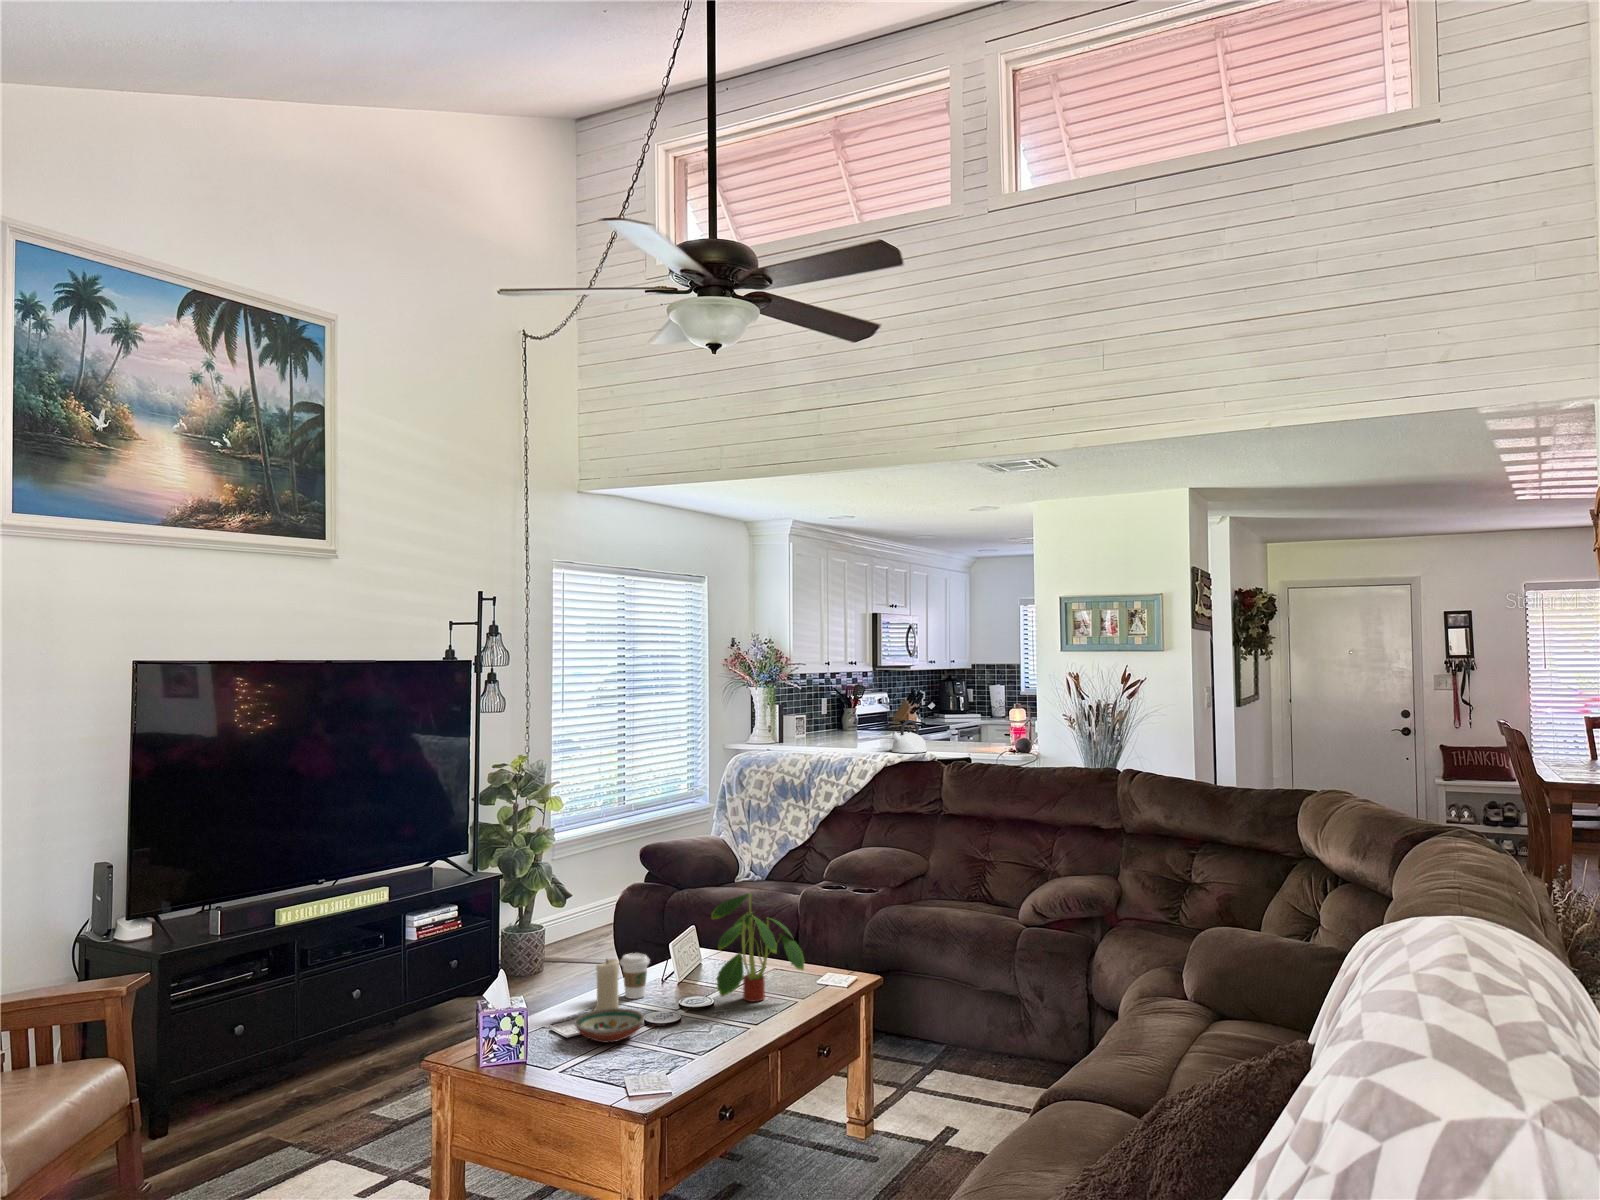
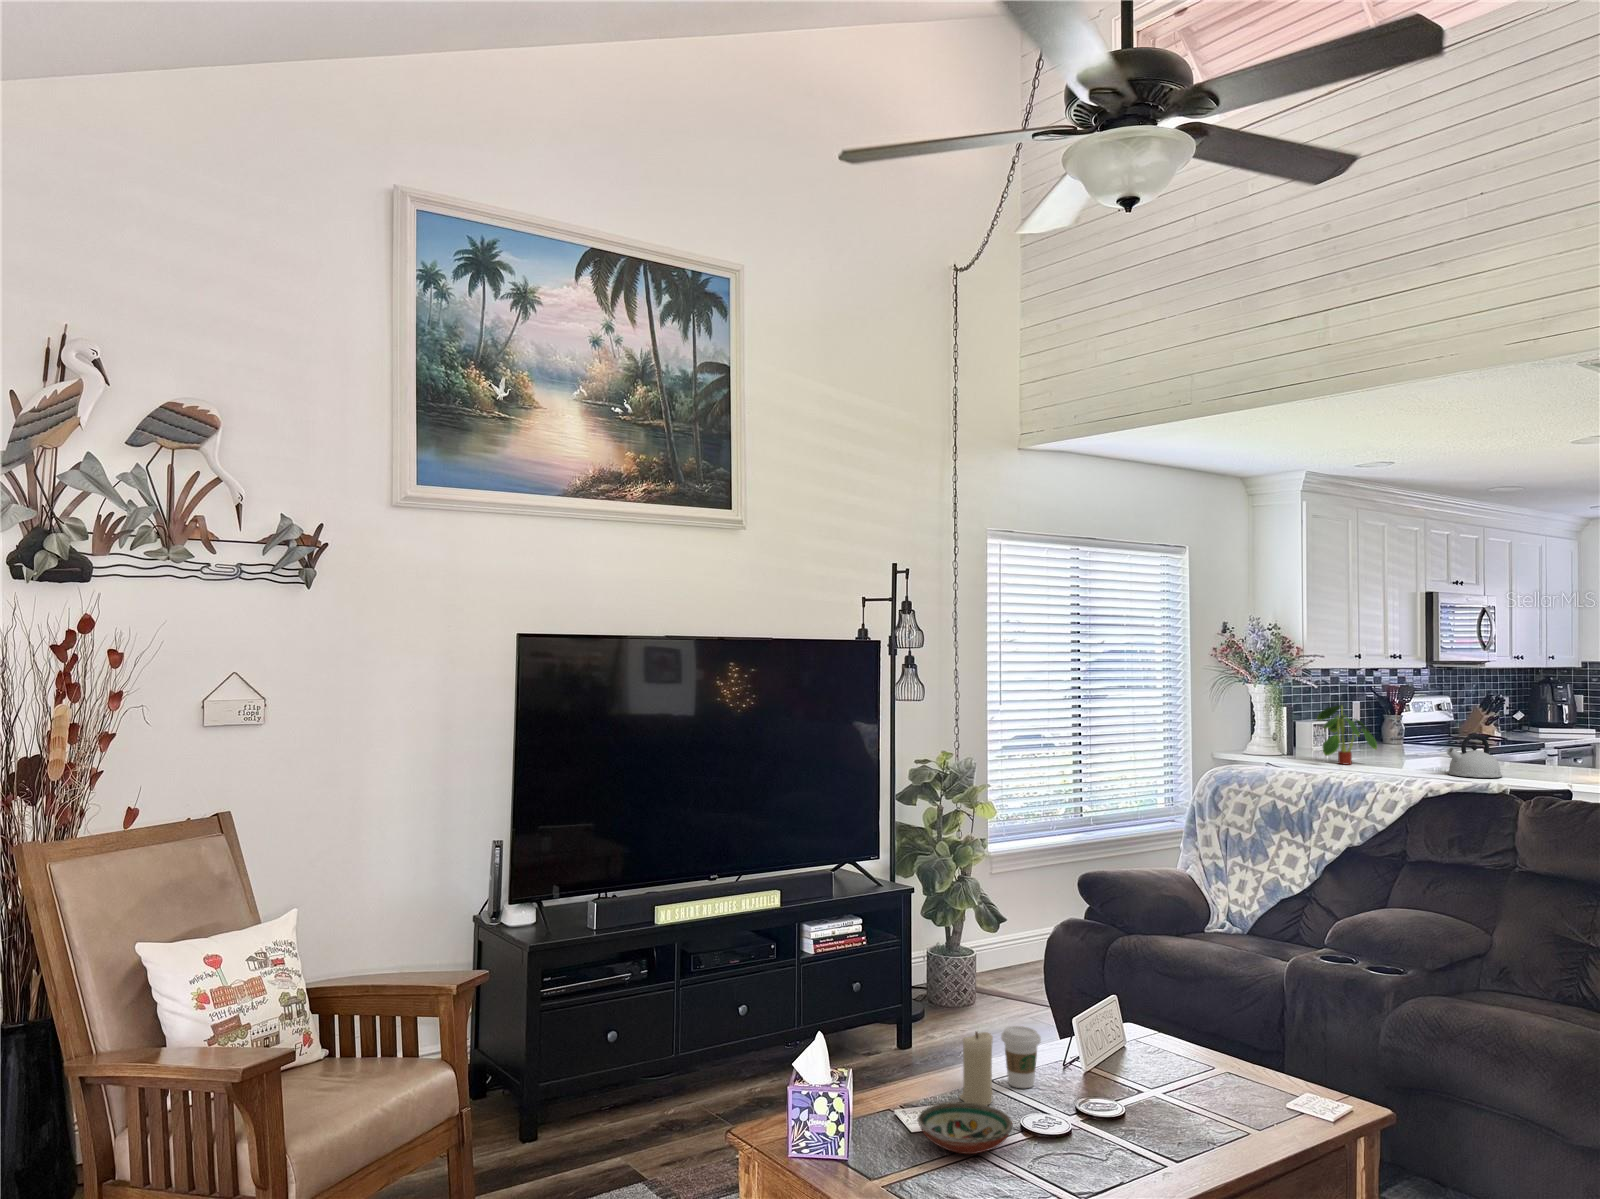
plant: present [711,893,804,1002] -> present [1317,705,1377,765]

